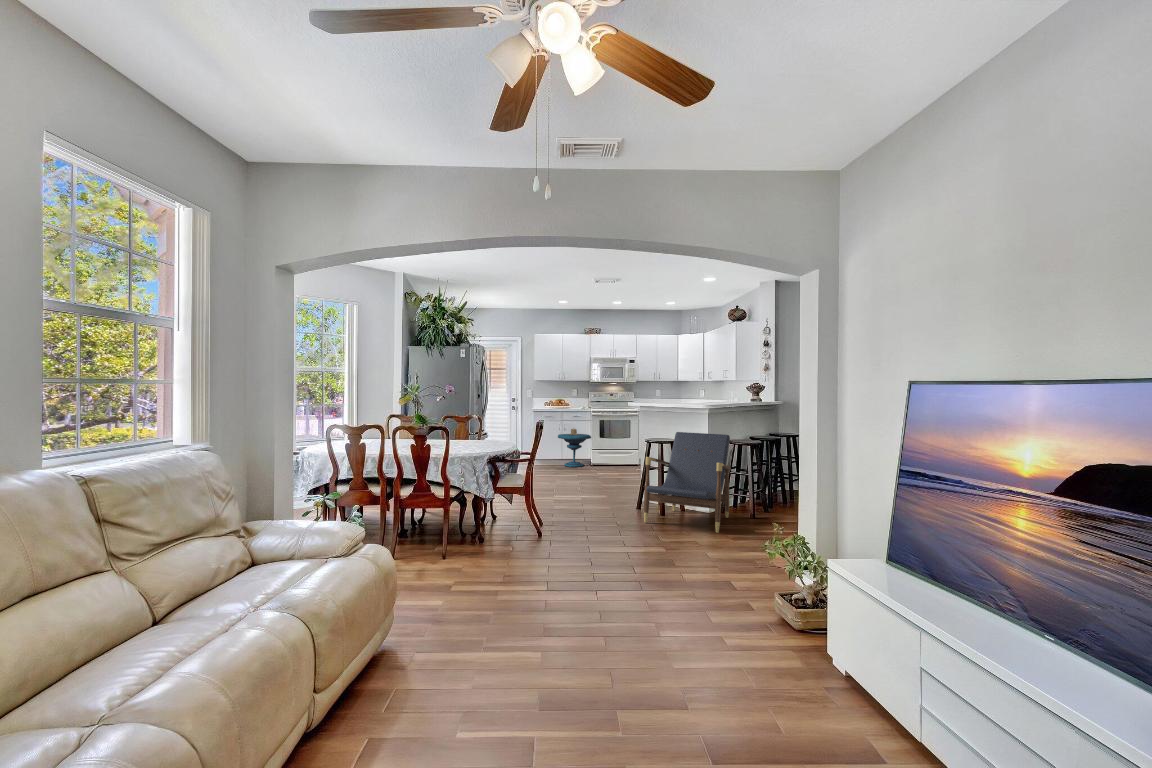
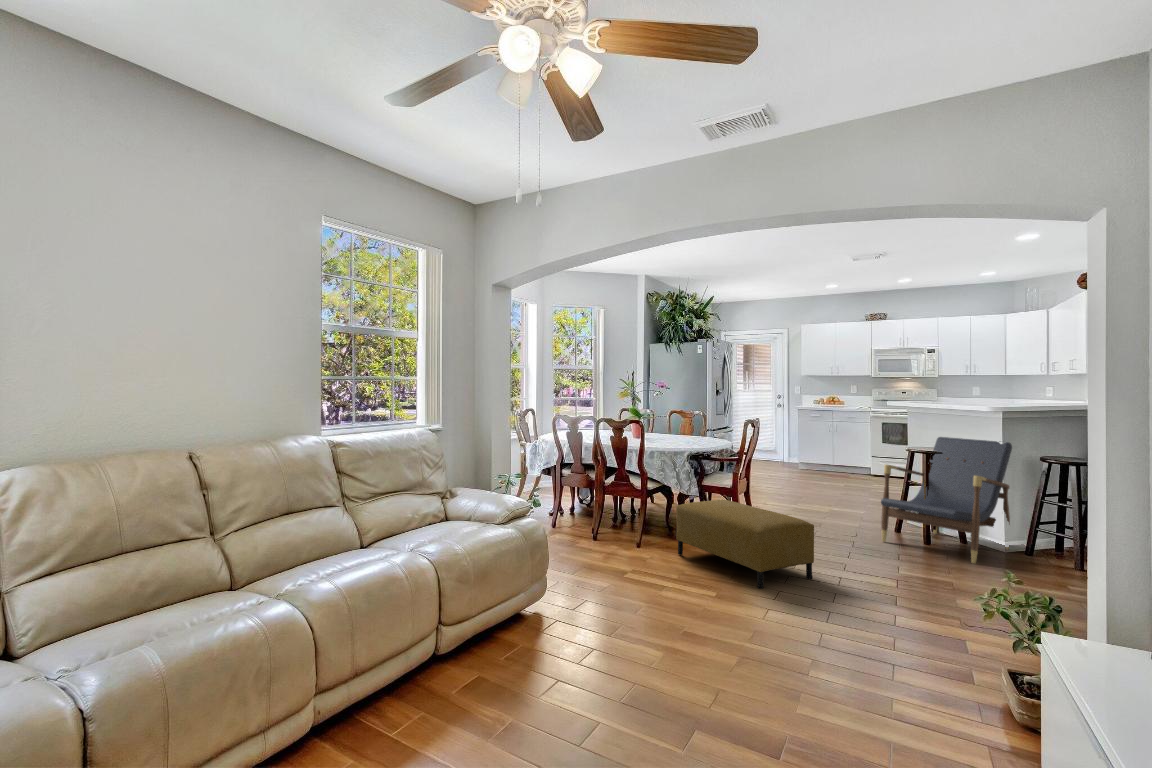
side table: present [558,428,591,467] -> none [827,431,870,477]
ottoman: none [488,500,623,583] -> present [676,500,814,589]

